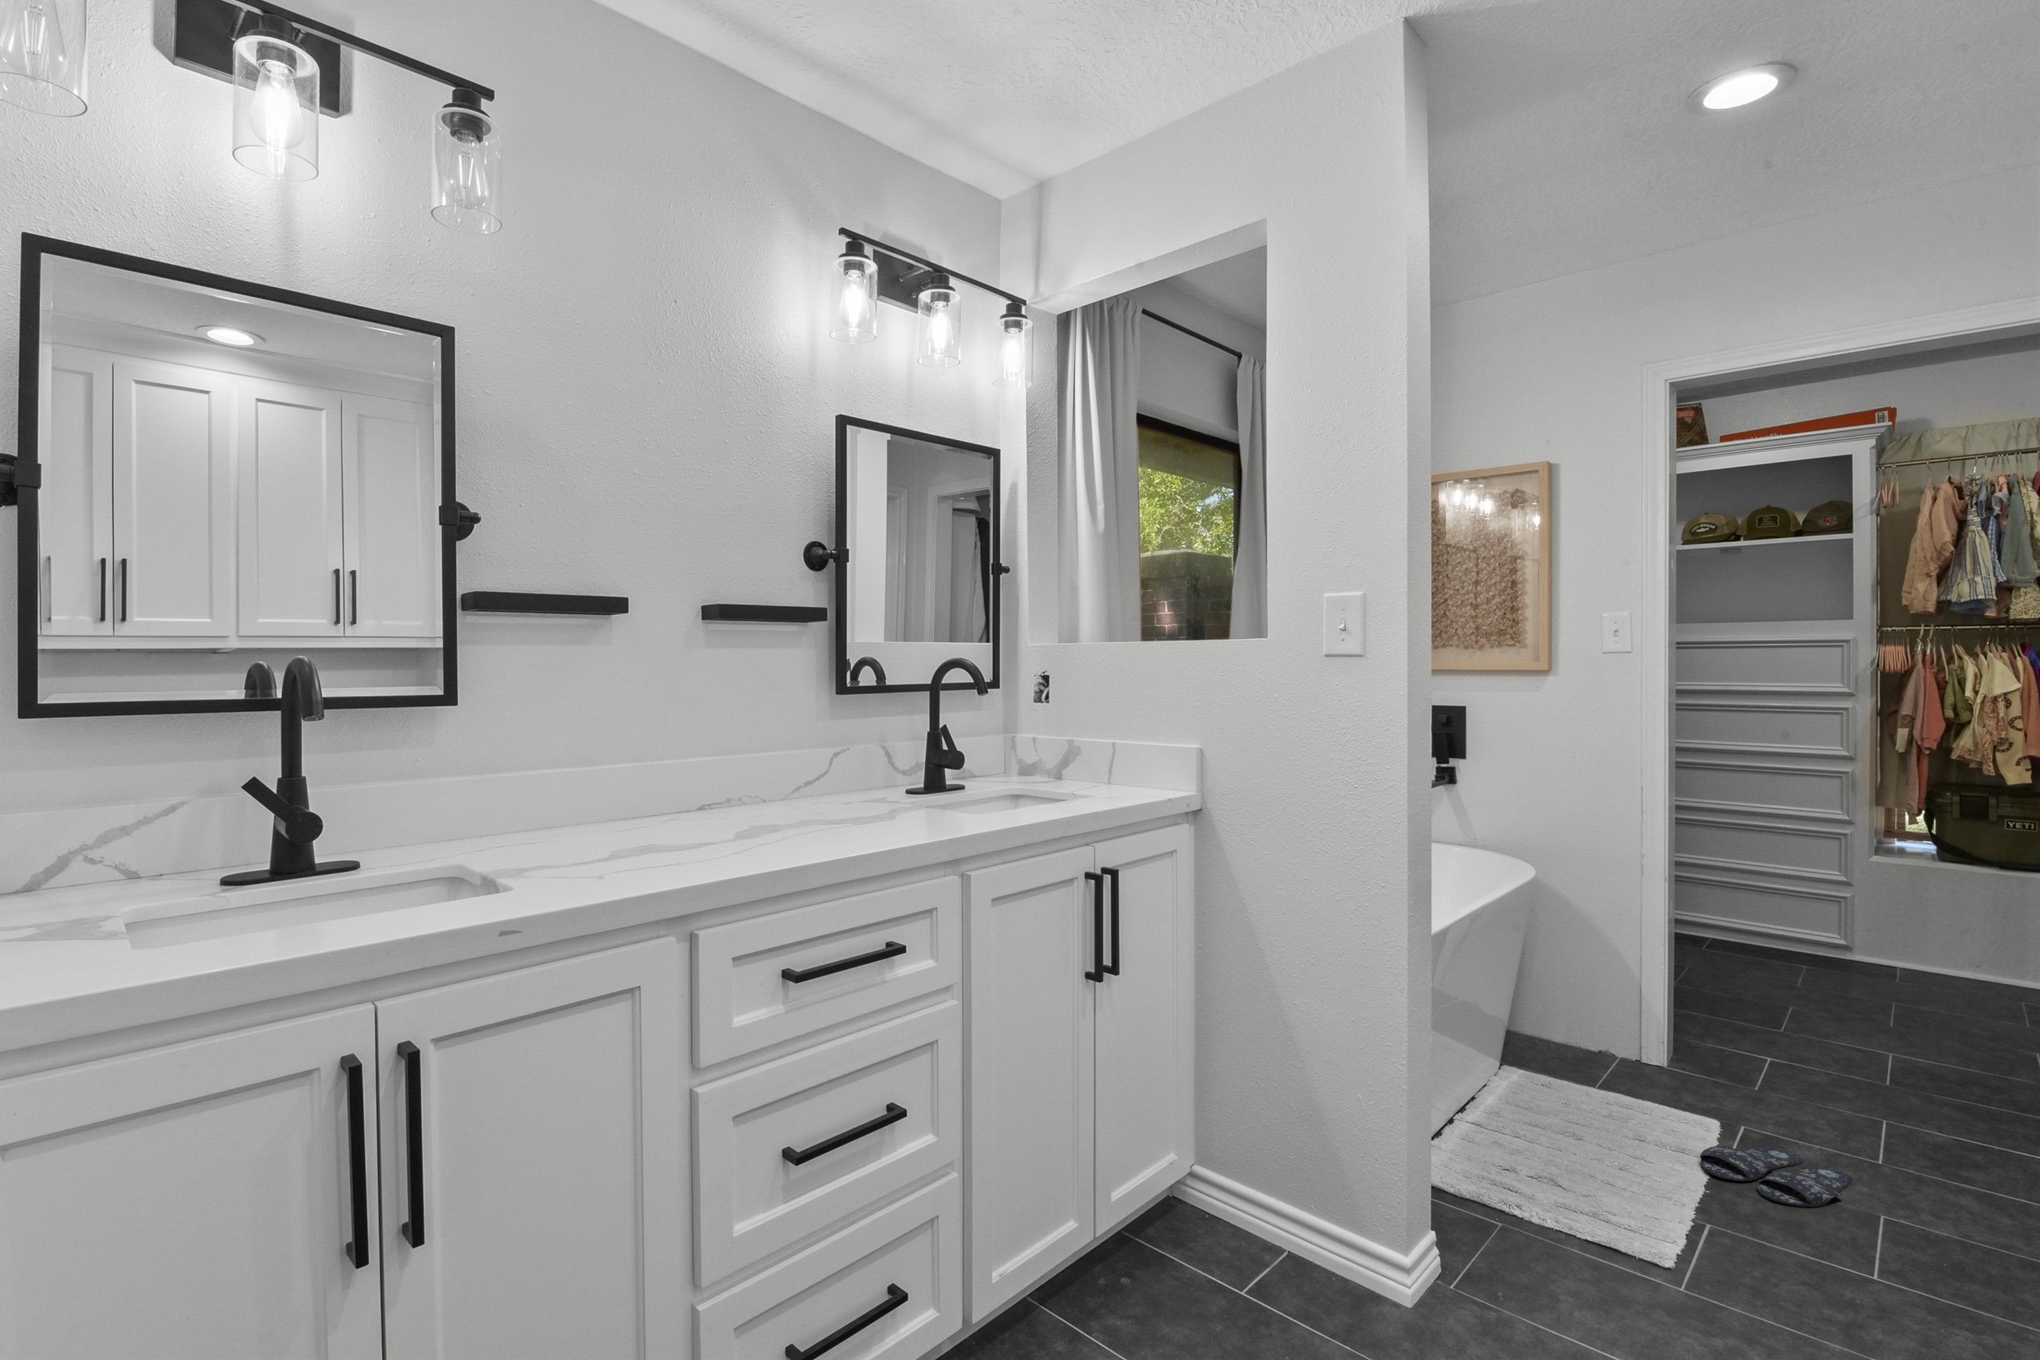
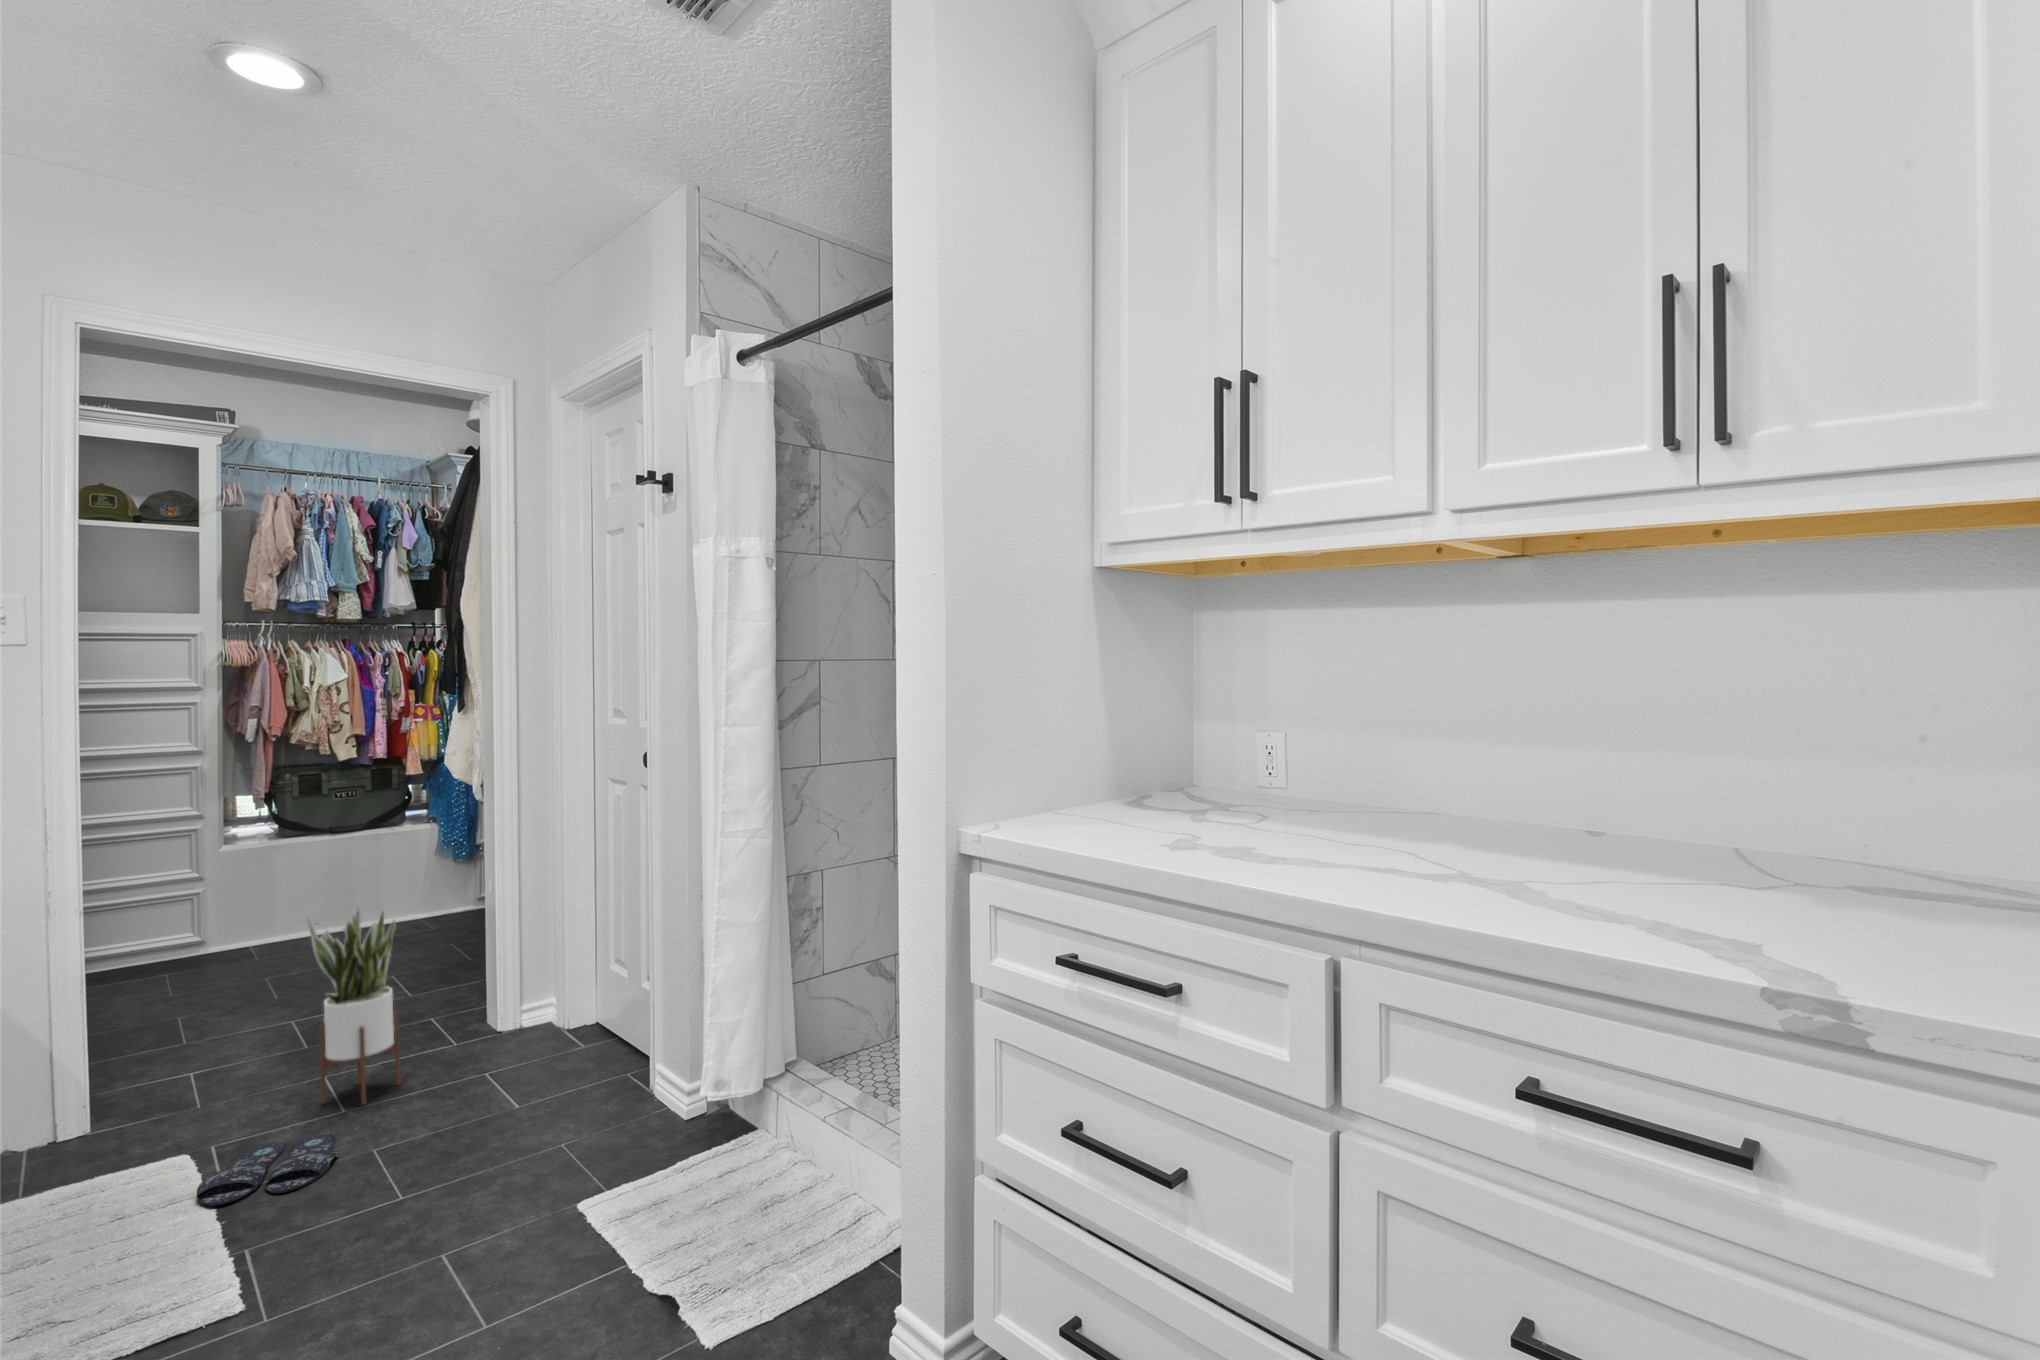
potted plant: none [1840,936,1962,1171] -> present [306,905,401,1105]

